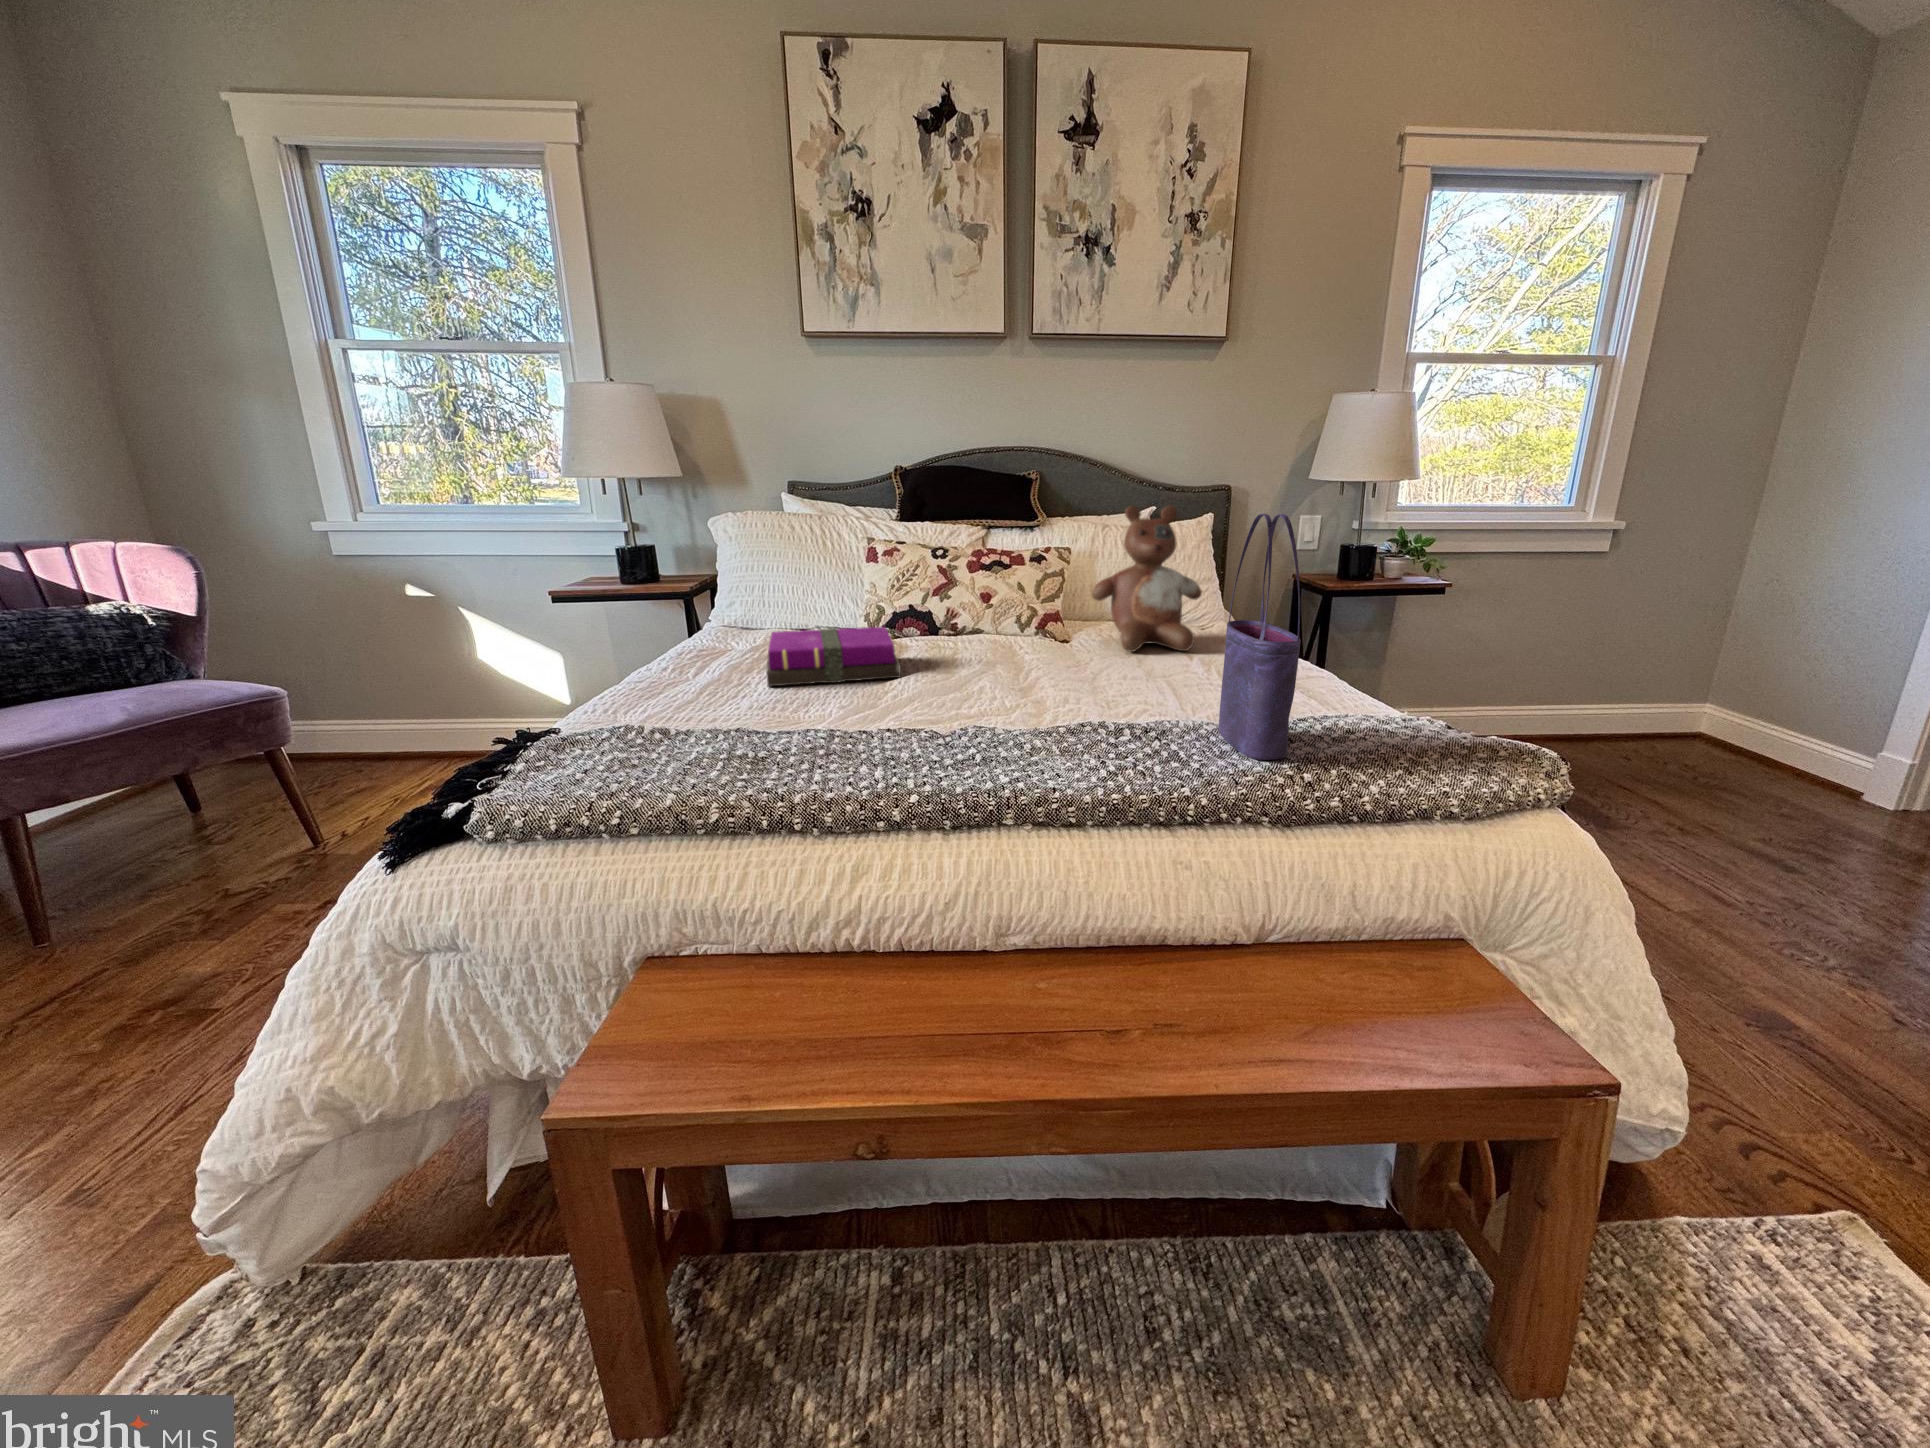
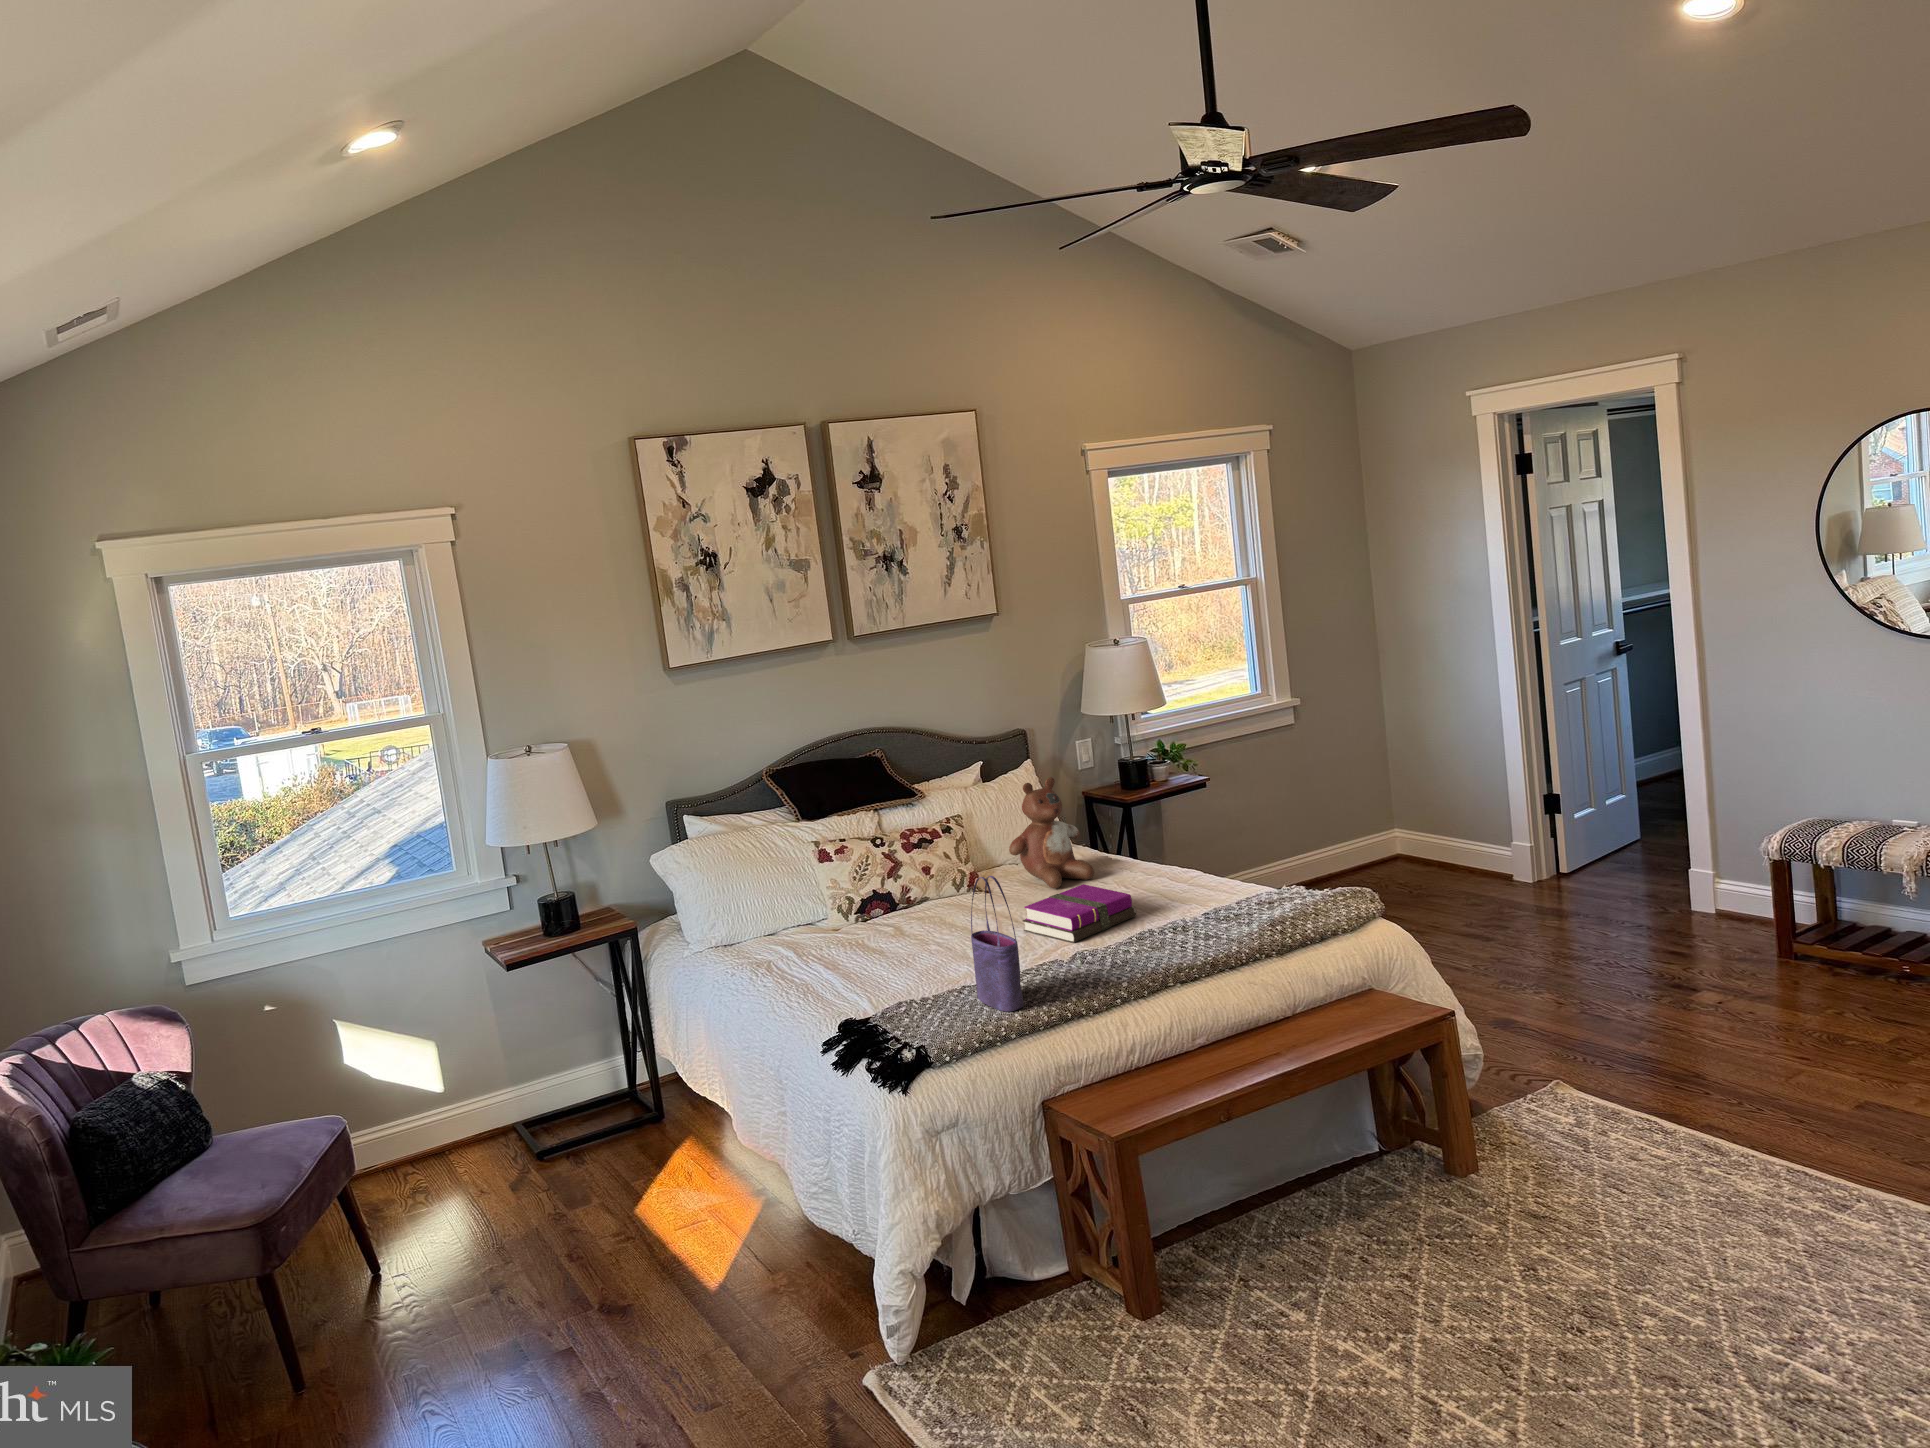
tote bag: present [1218,514,1300,760] -> present [971,876,1023,1012]
notebook: present [766,626,901,686] -> present [1023,884,1136,943]

